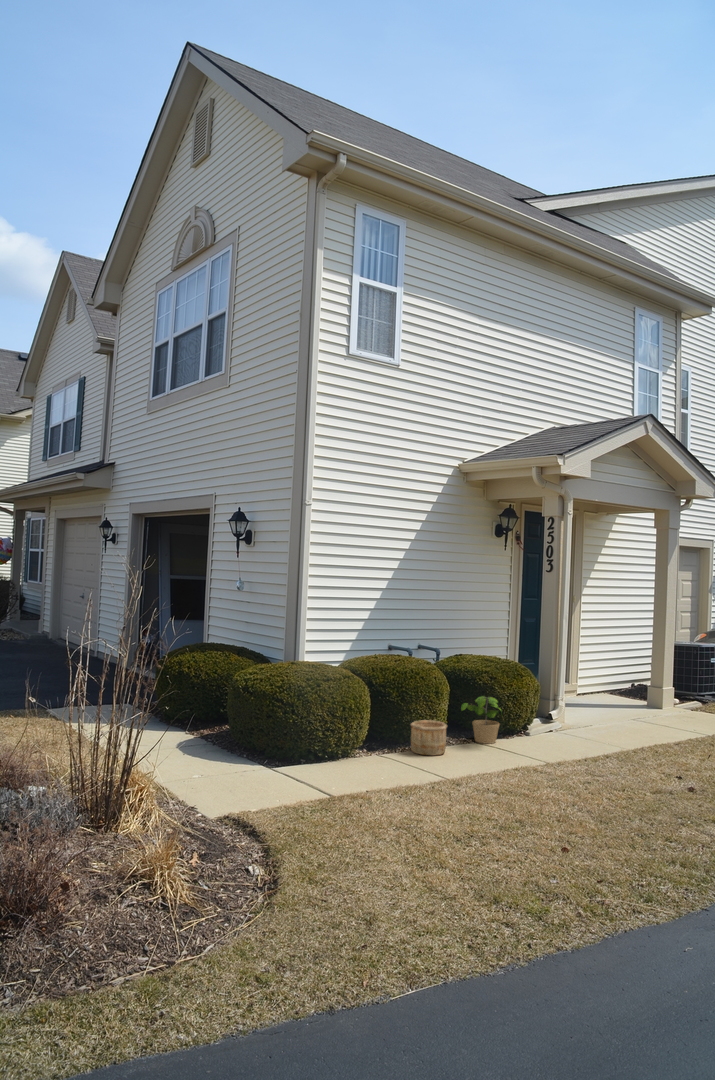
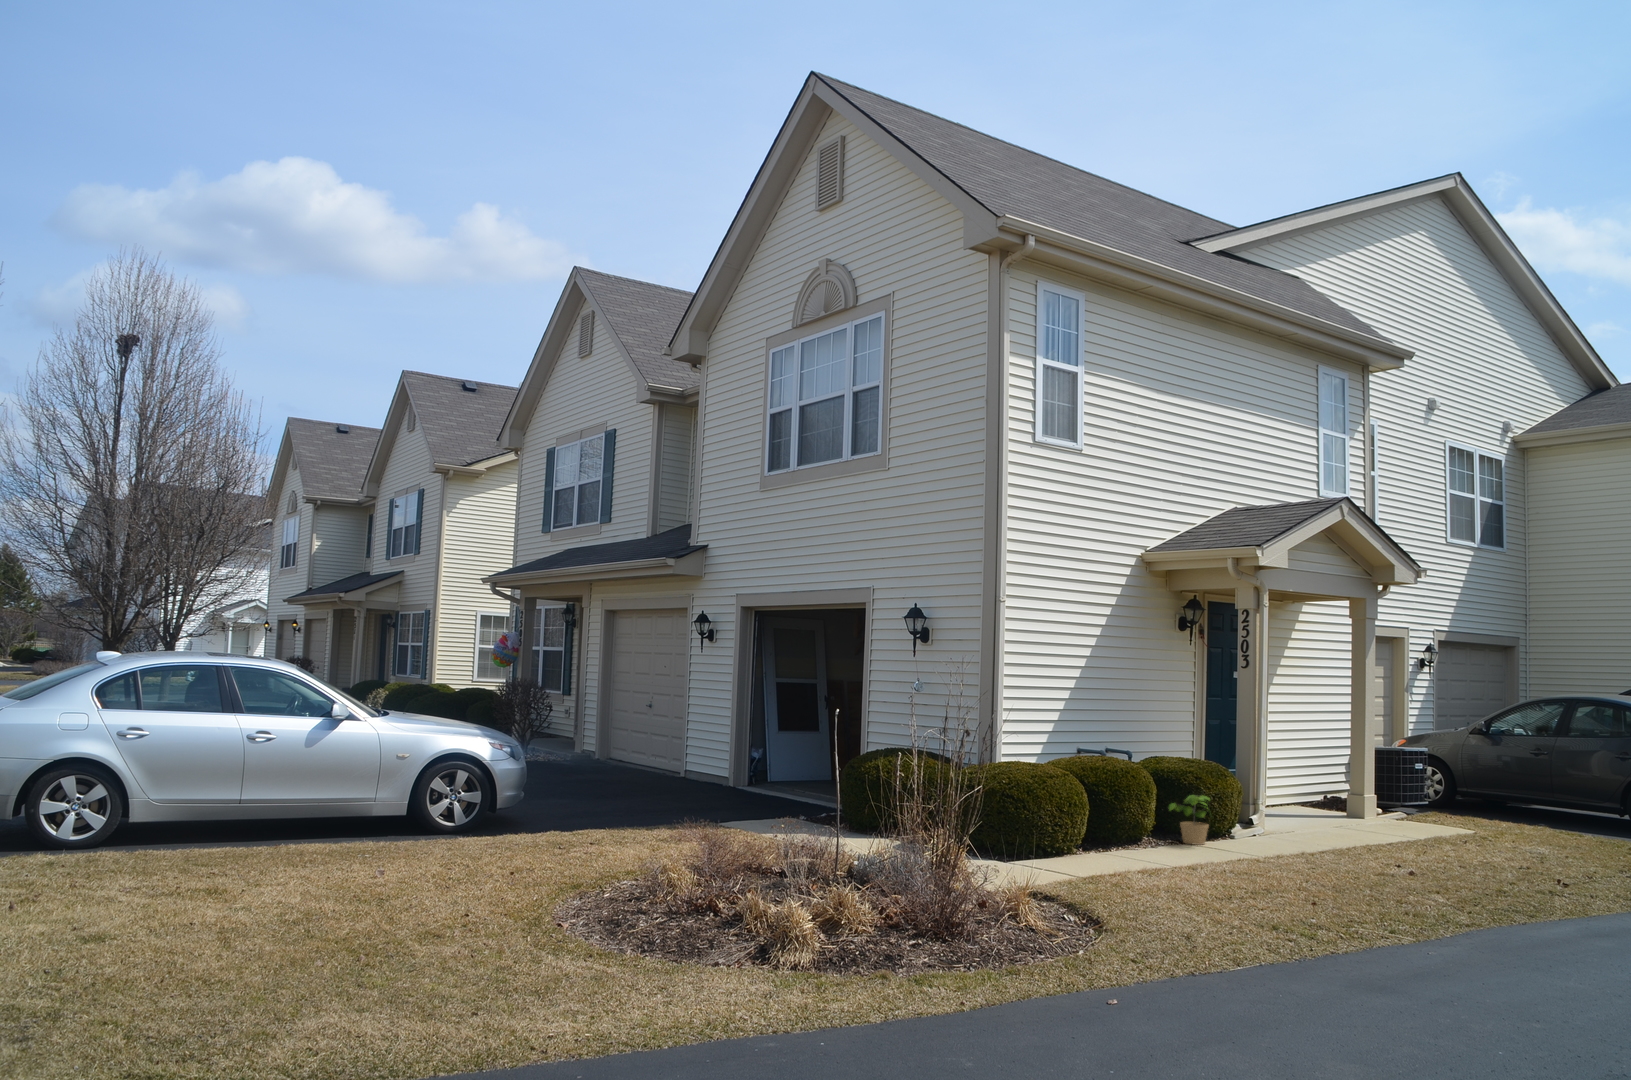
wooden bucket: present [411,720,447,755] -> none [1125,818,1163,852]

